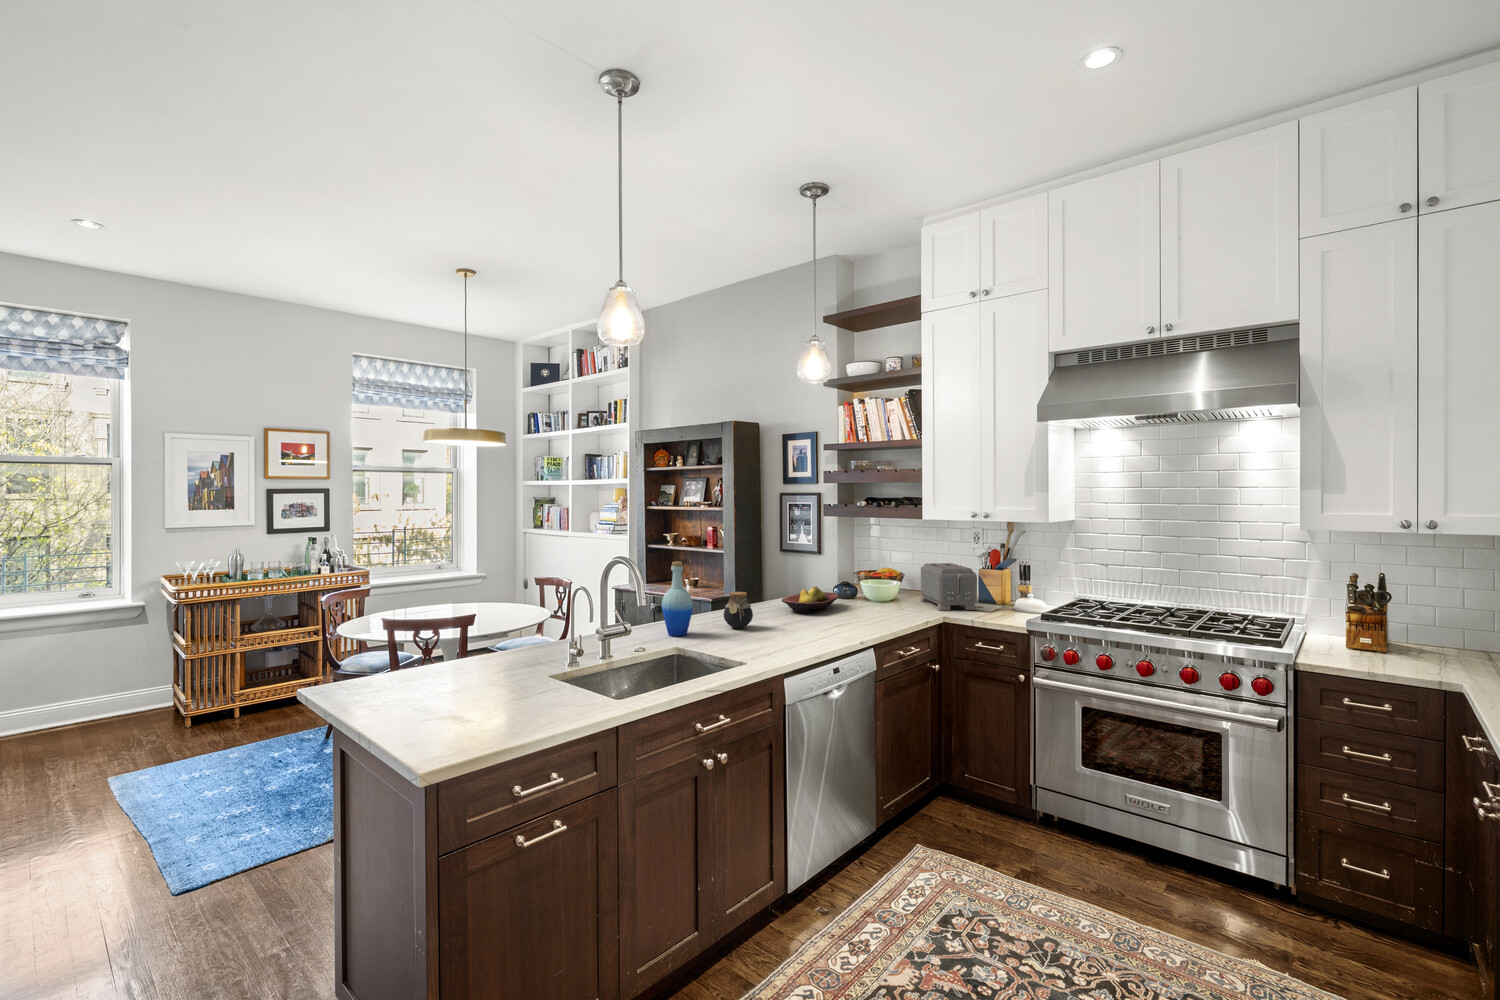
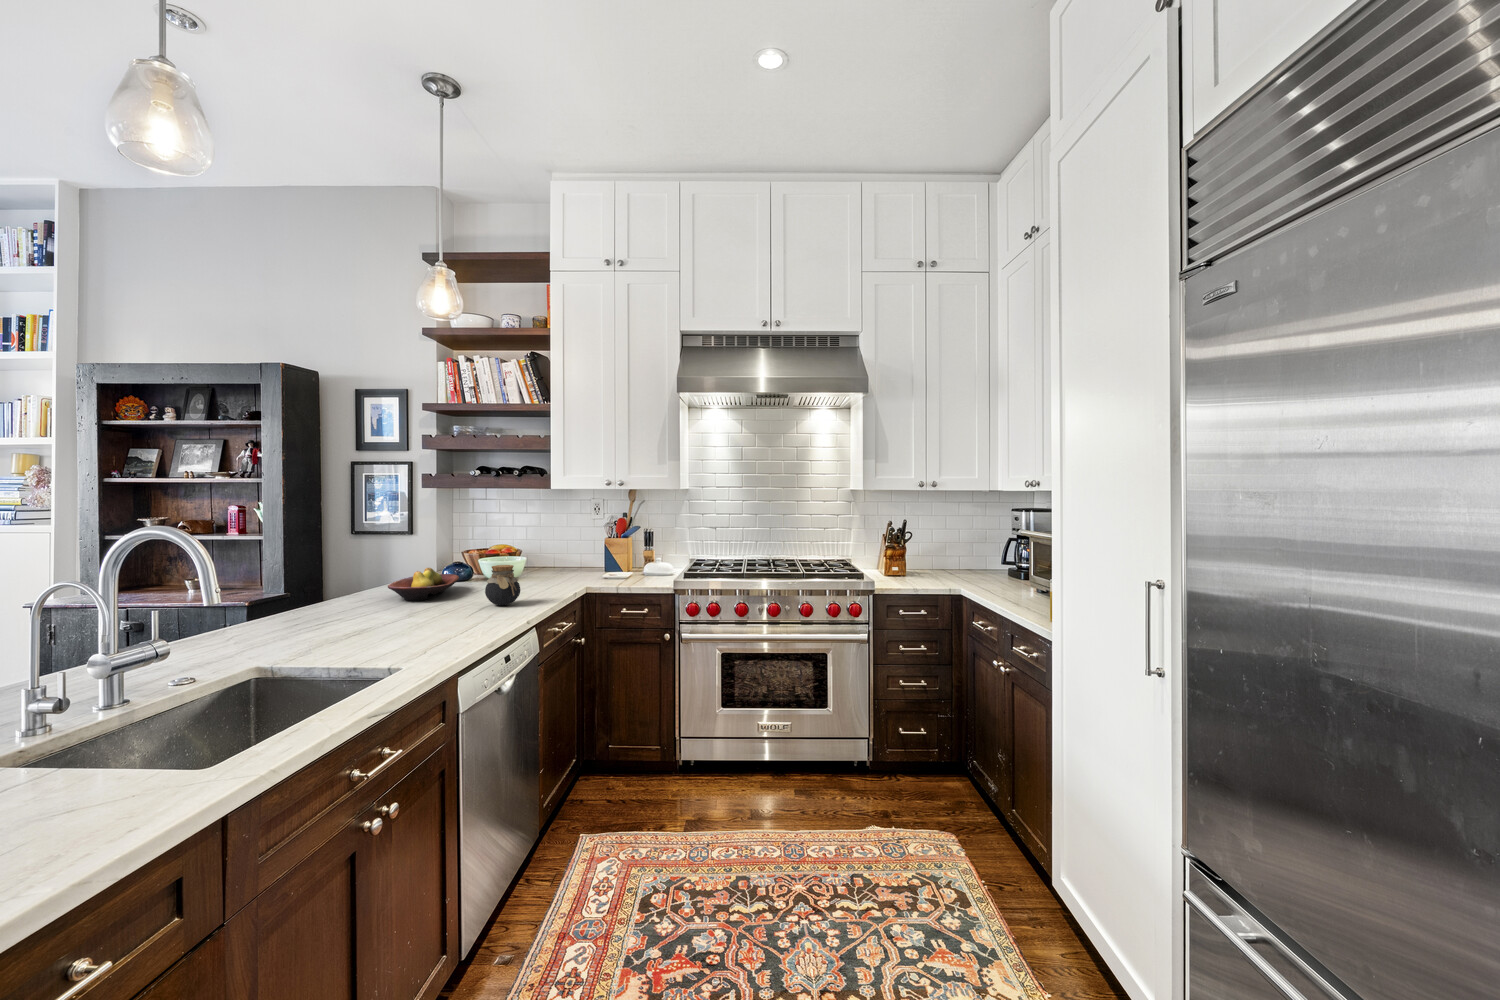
bottle: present [662,562,693,636] -> none [212,540,274,653]
toaster: present [920,563,977,610] -> none [540,535,606,582]
jar: present [724,592,753,628] -> present [485,565,520,606]

